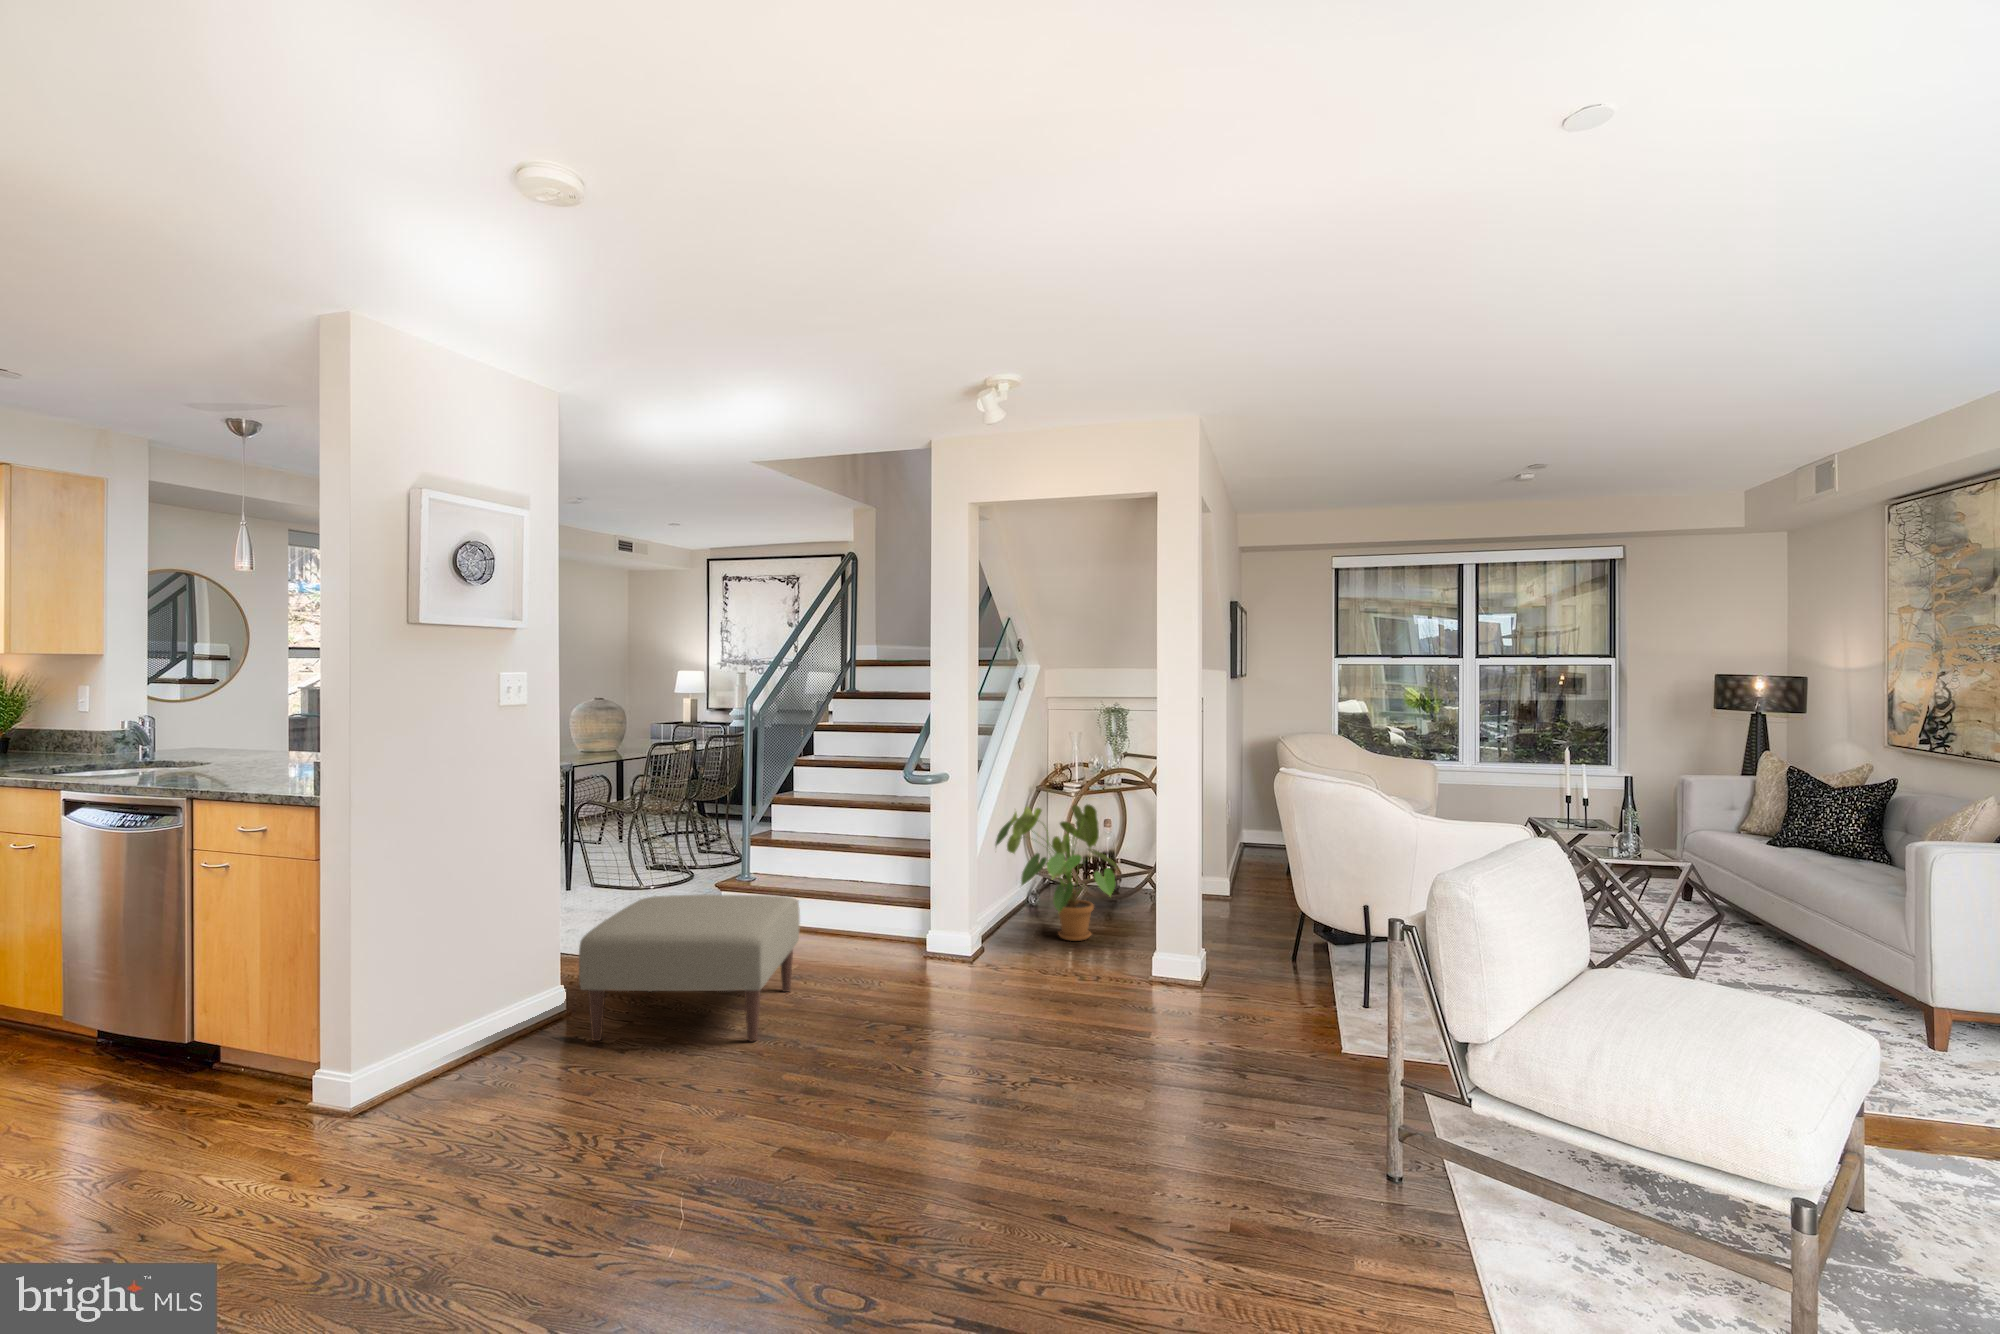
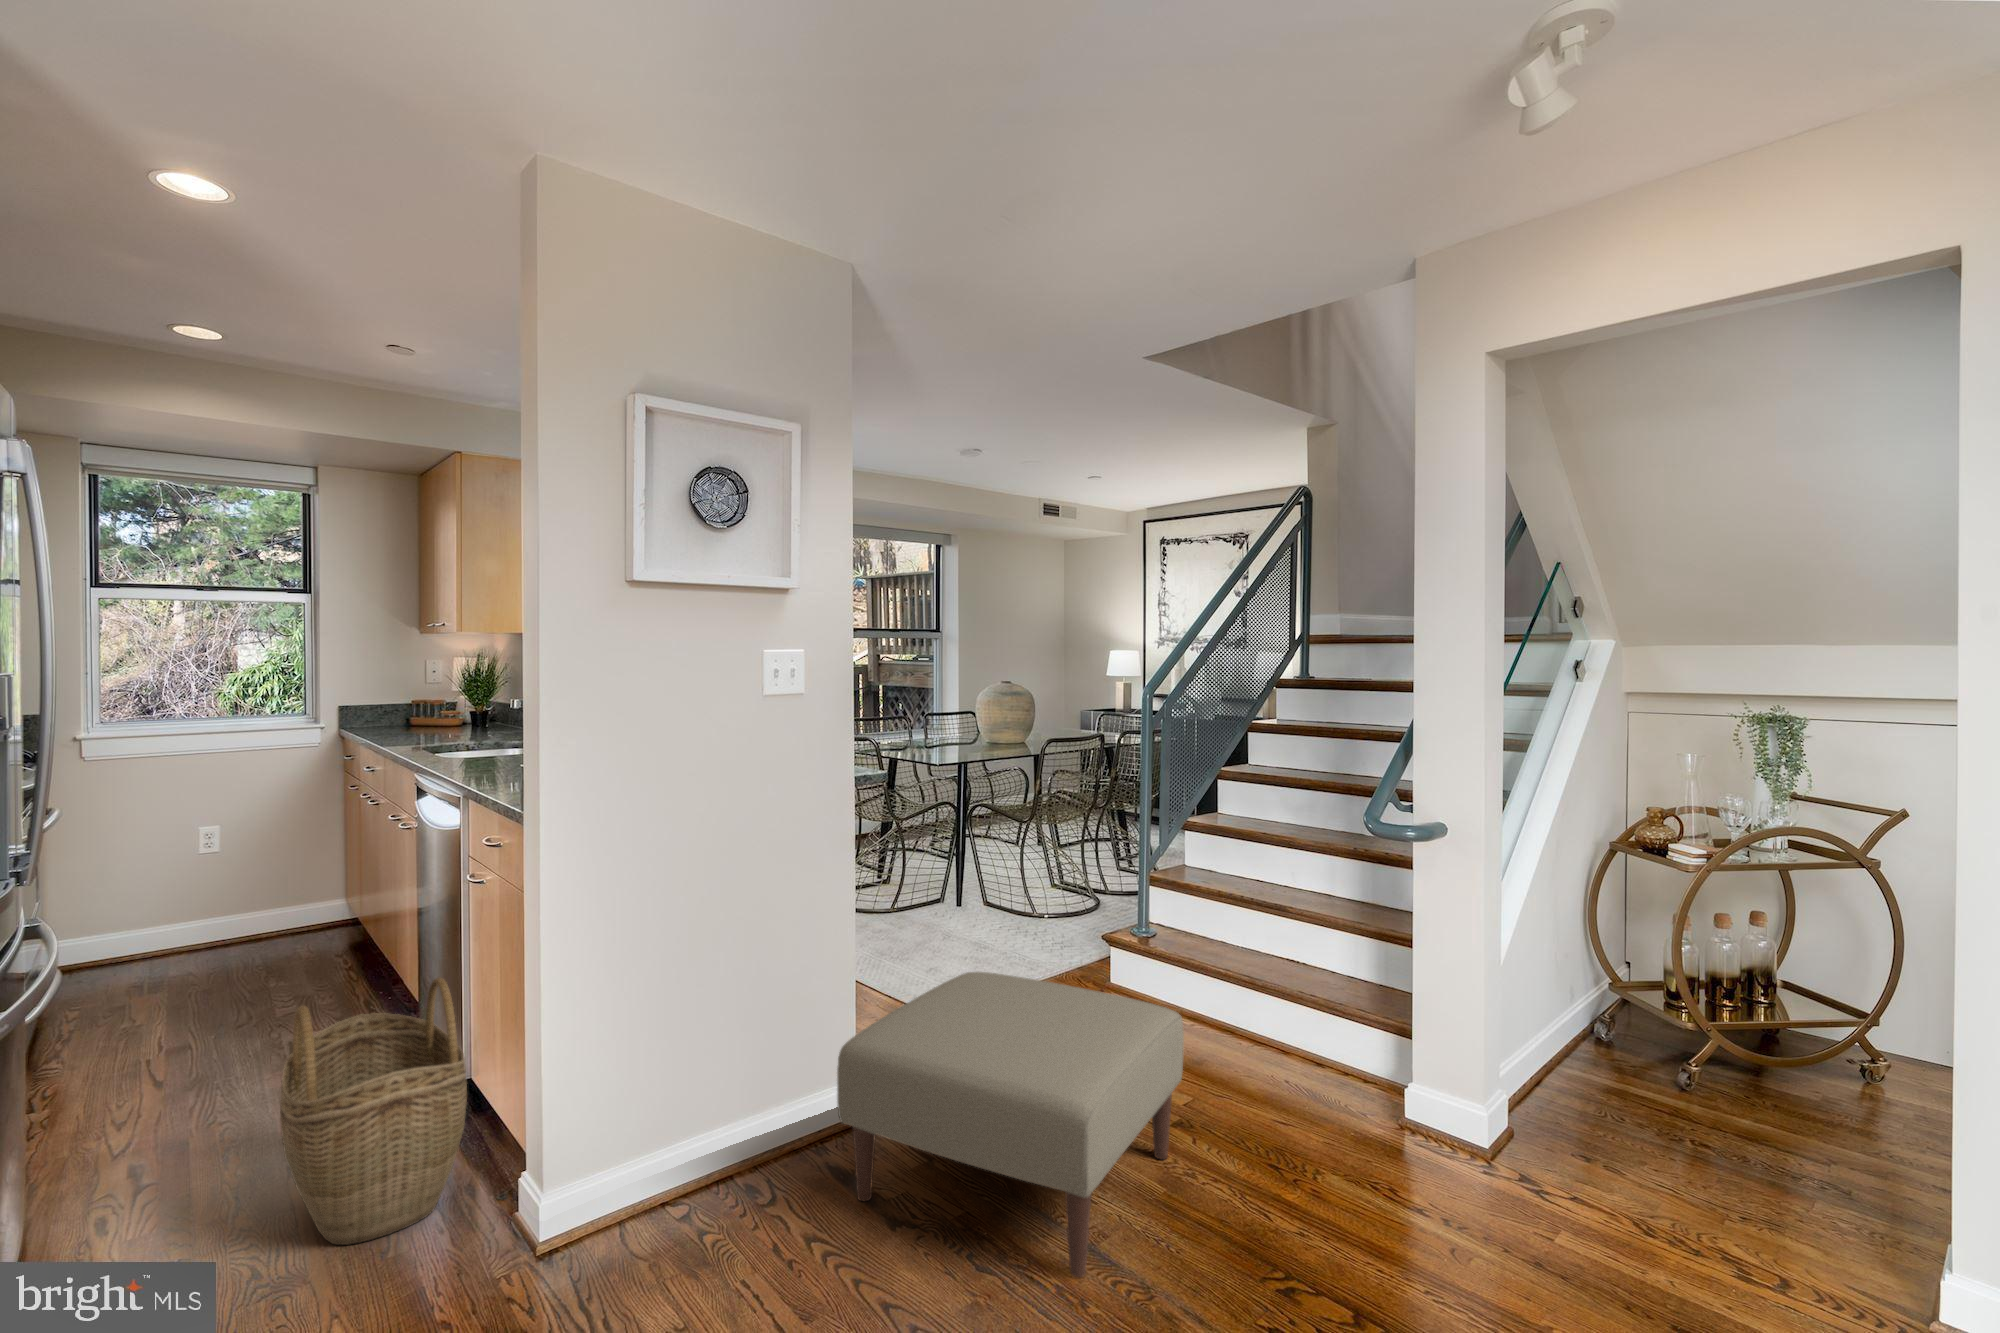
house plant: present [995,804,1116,941] -> none [1536,881,1815,1153]
woven basket: none [90,933,273,1136] -> present [280,978,467,1245]

